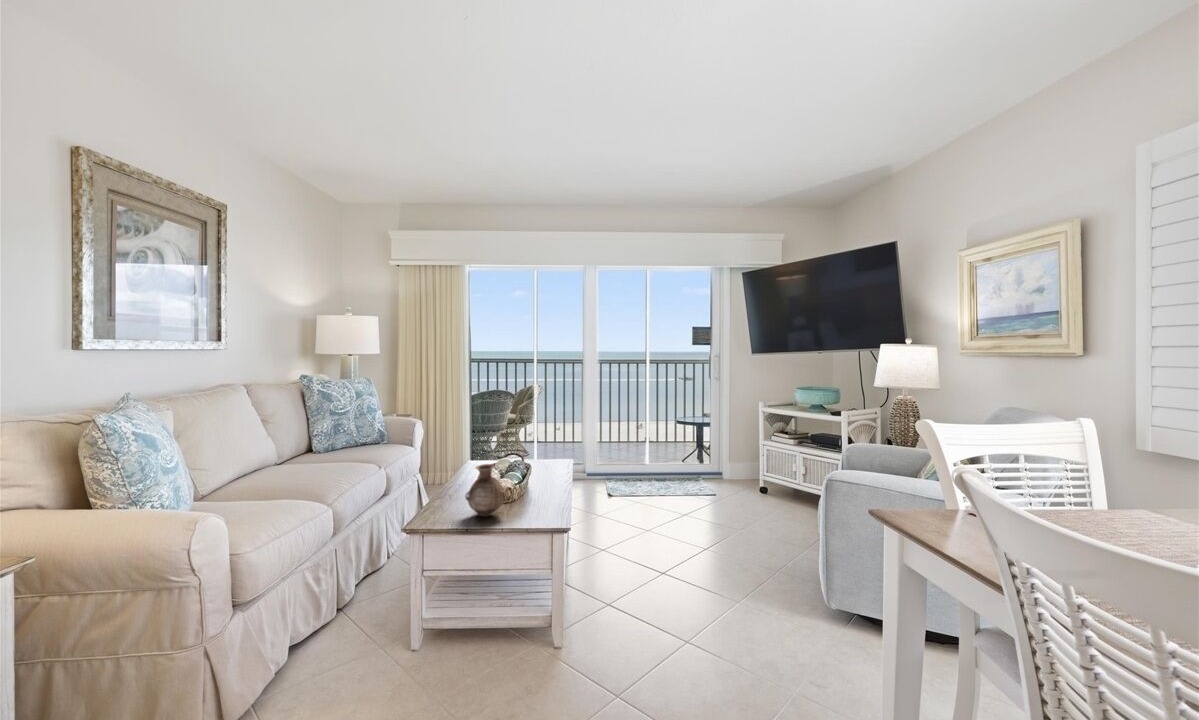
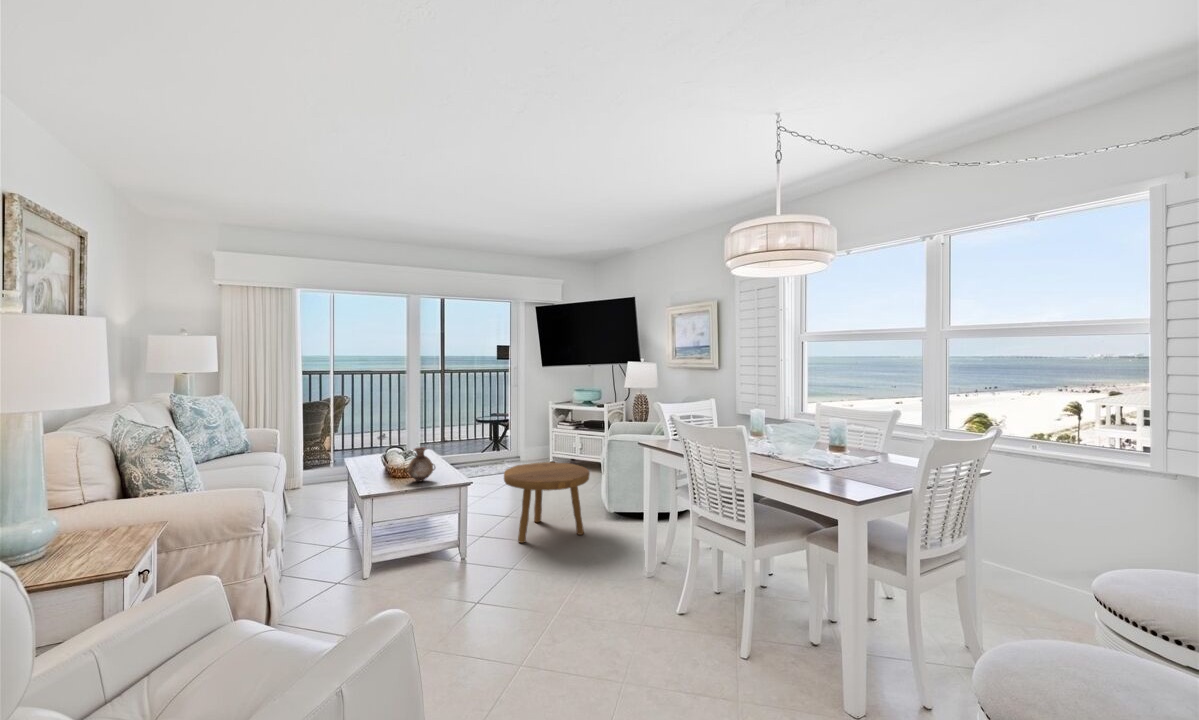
footstool: none [621,501,774,655] -> present [504,462,590,543]

